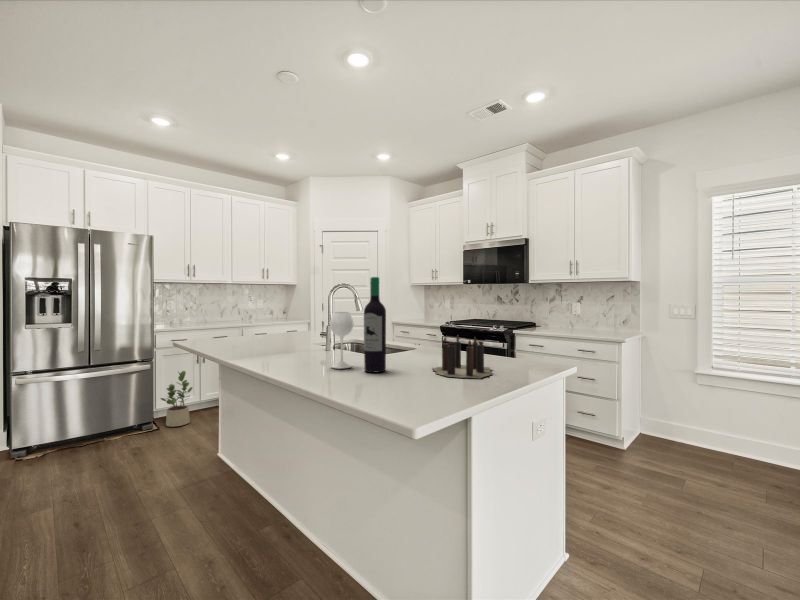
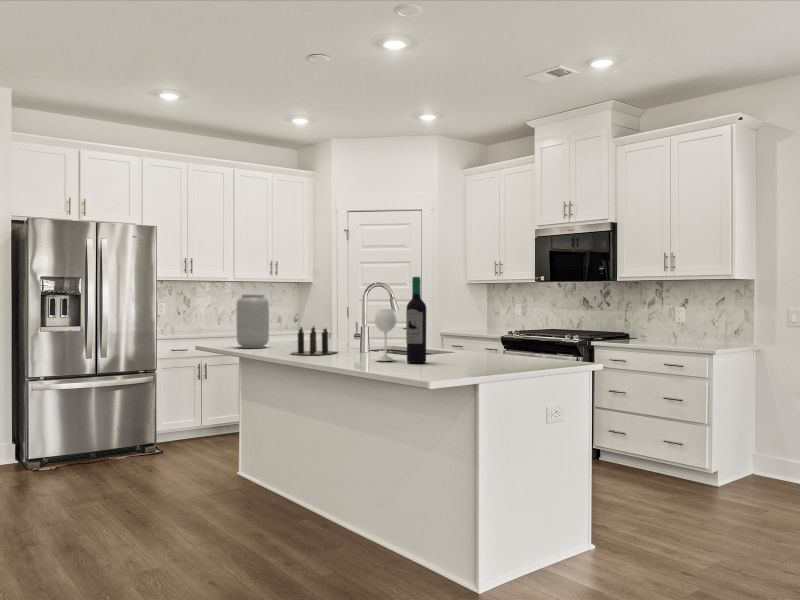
vase: none [206,295,238,345] -> present [237,294,269,348]
candle: present [433,336,492,378] -> present [292,327,337,355]
potted plant: present [161,371,192,427] -> none [161,387,197,452]

